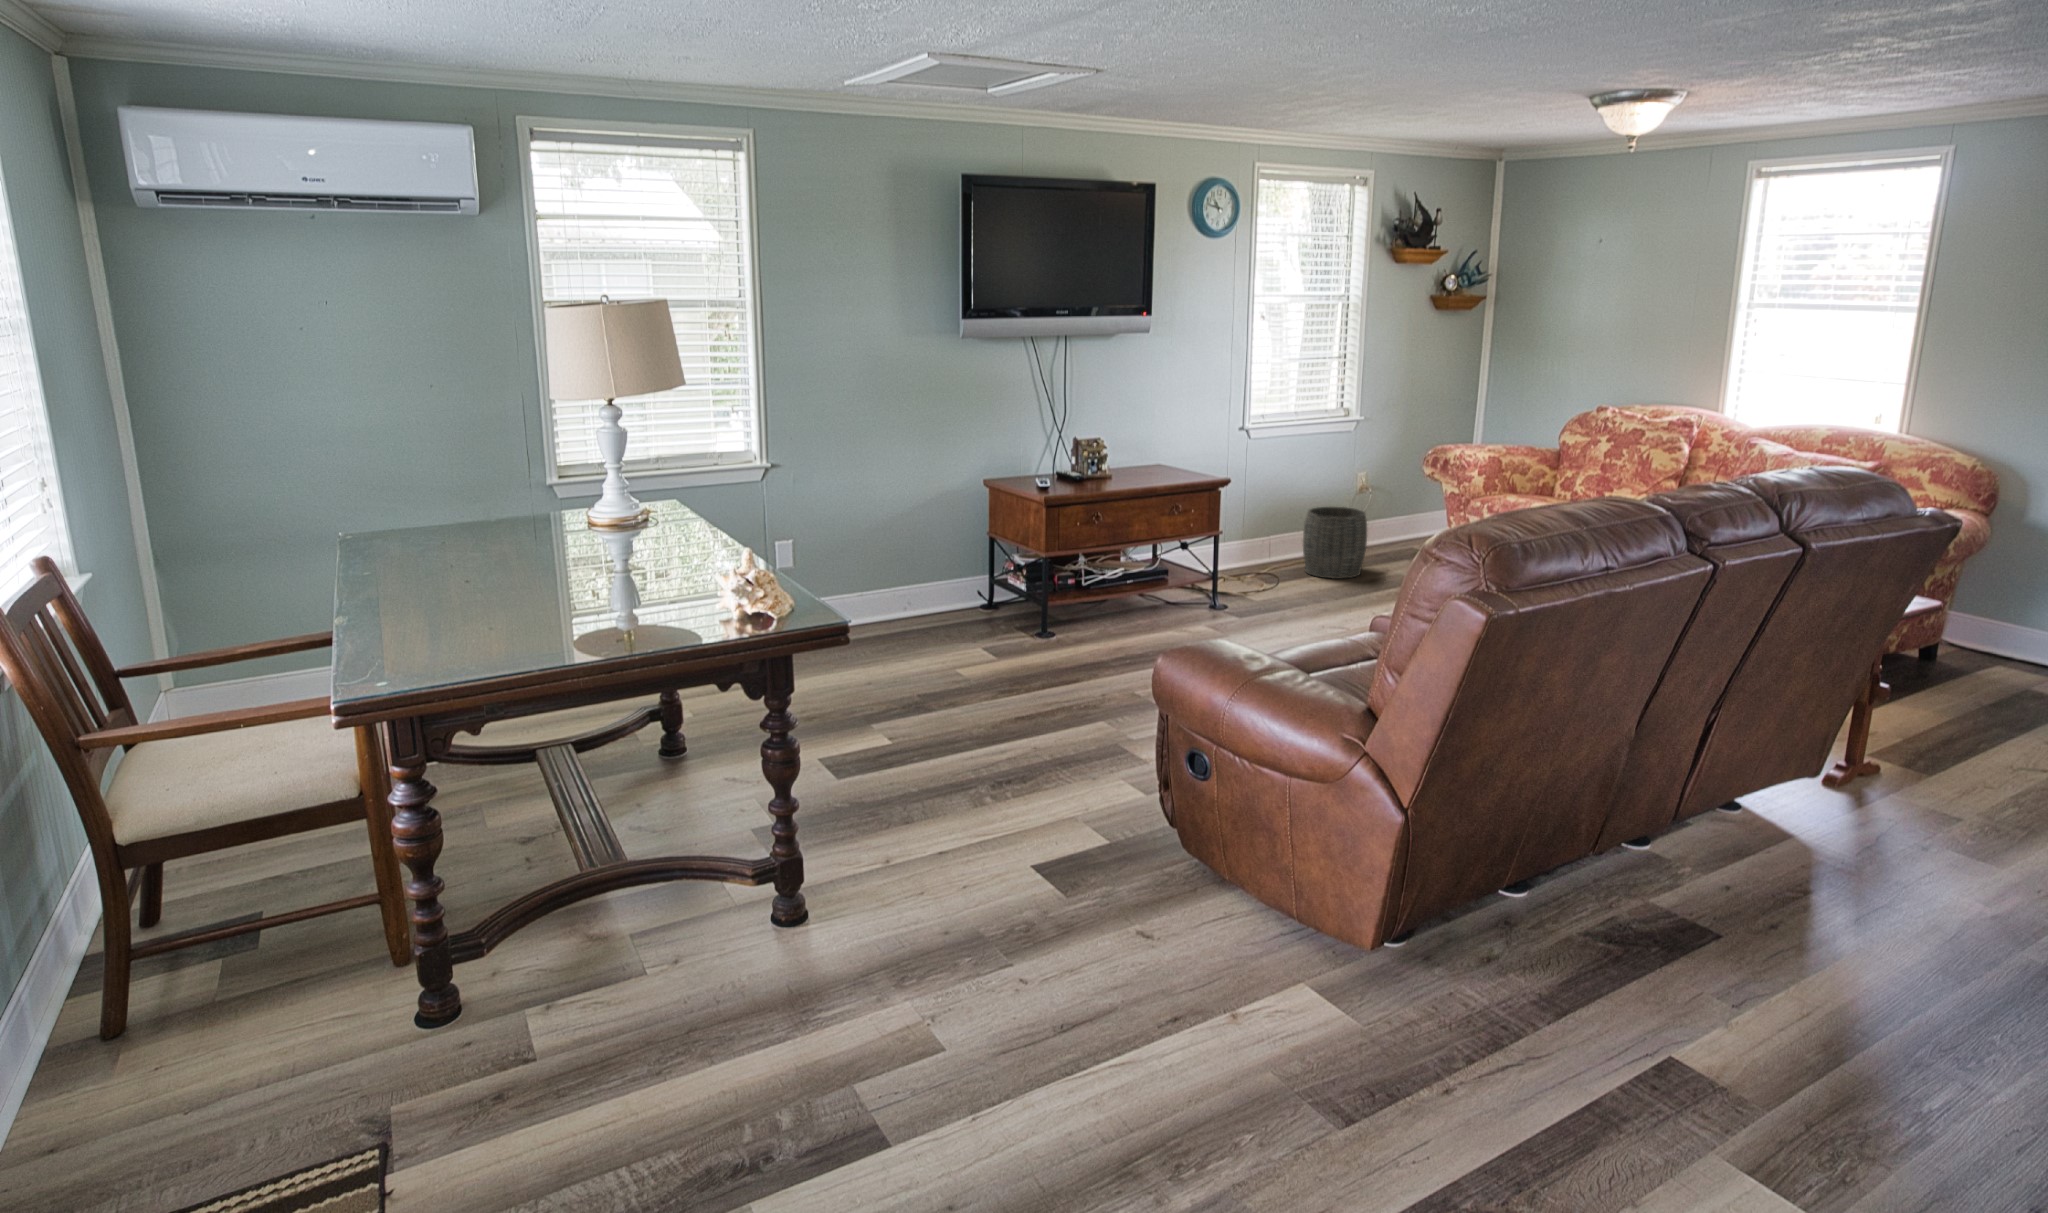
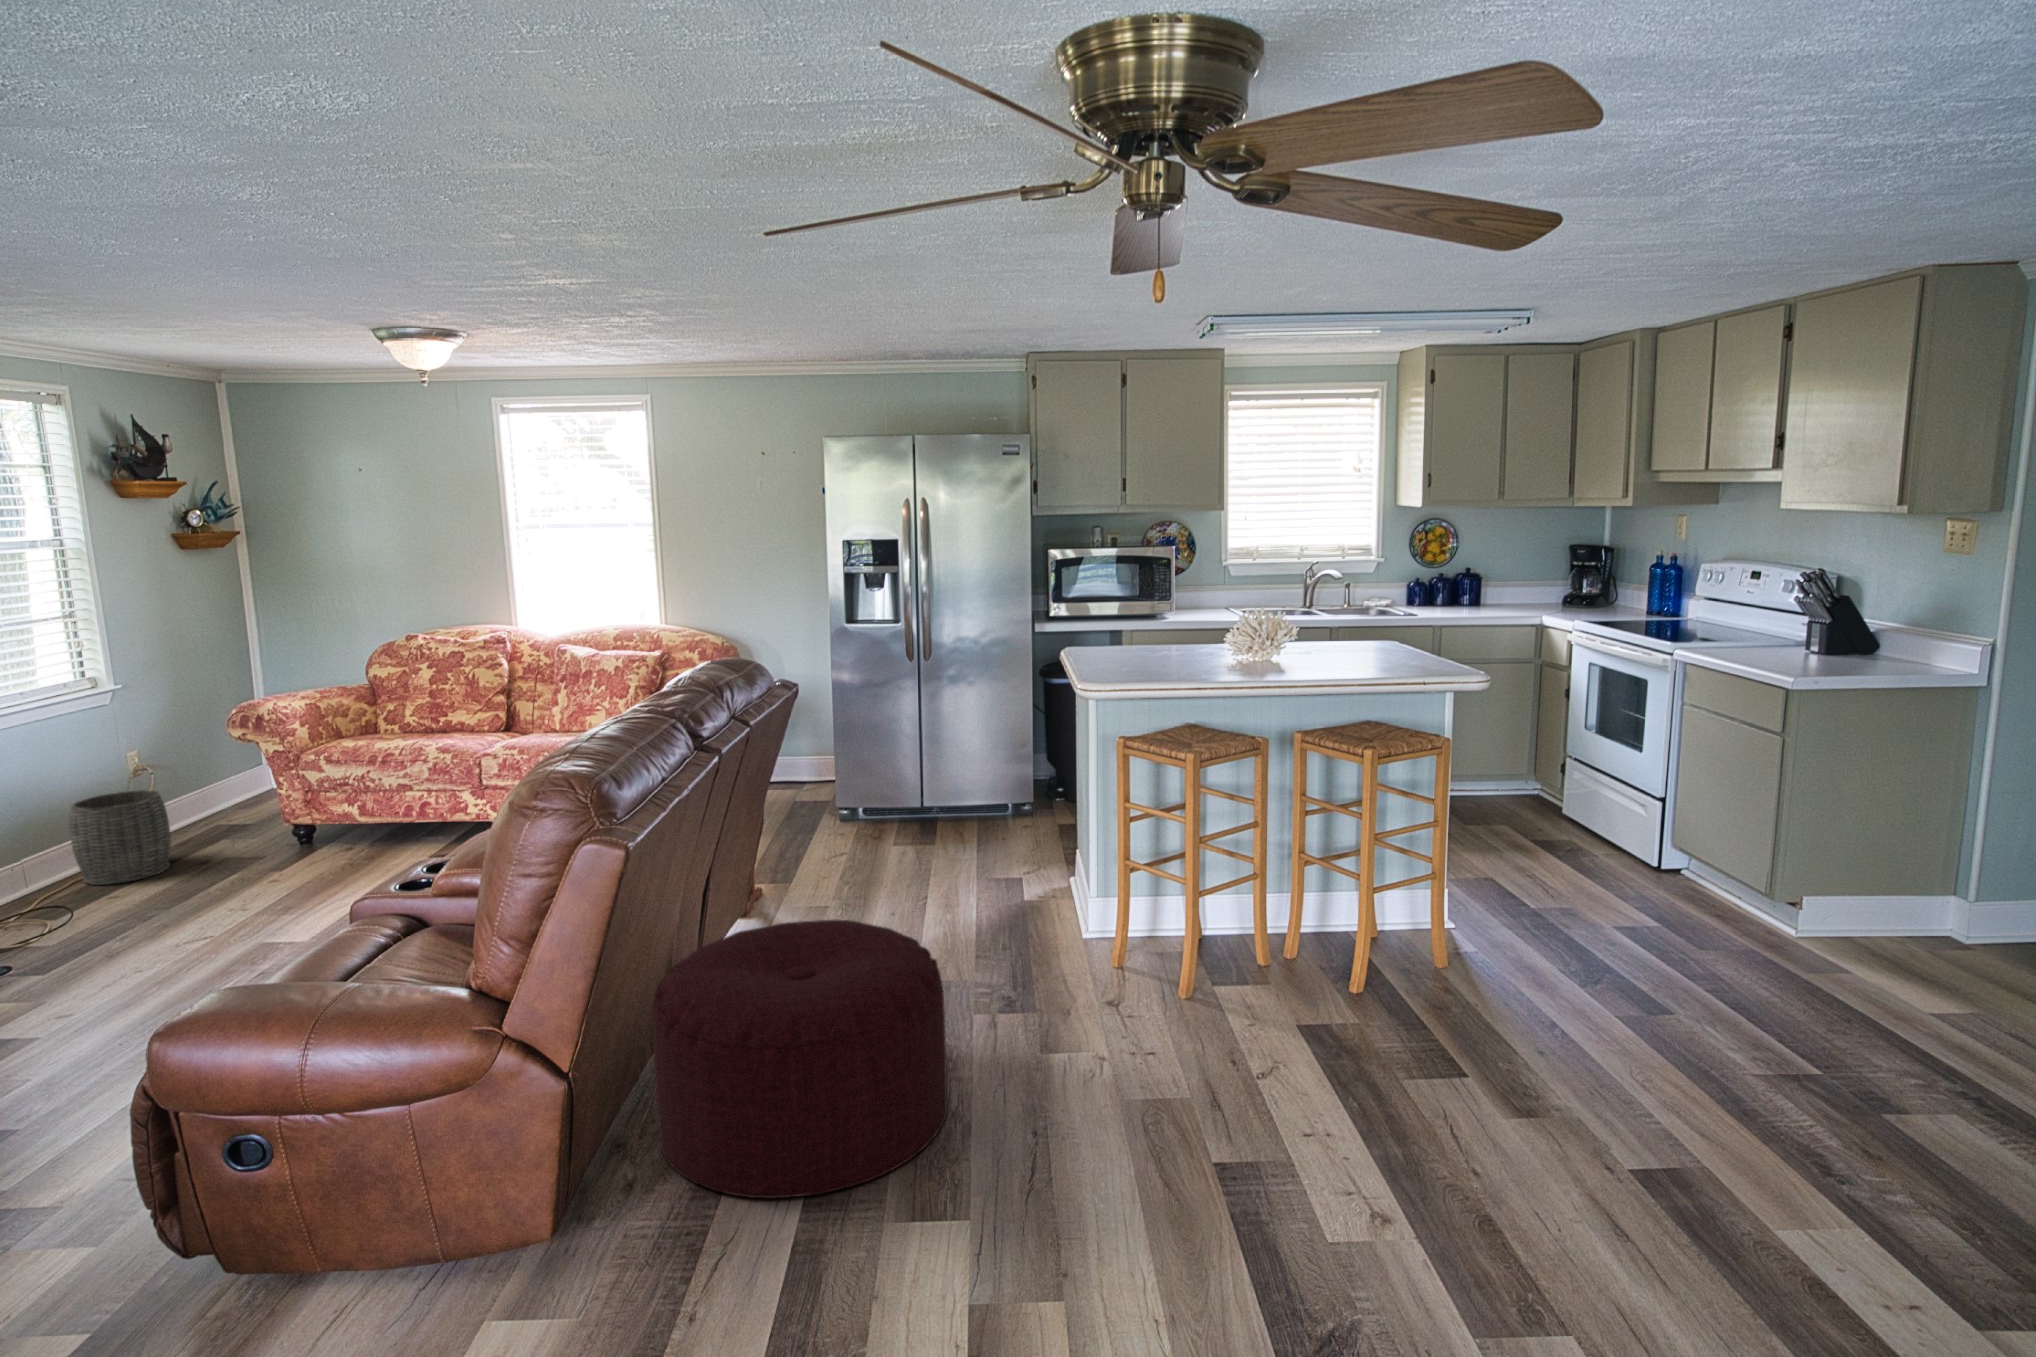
ottoman: none [1535,784,1943,1117] -> present [651,920,947,1198]

